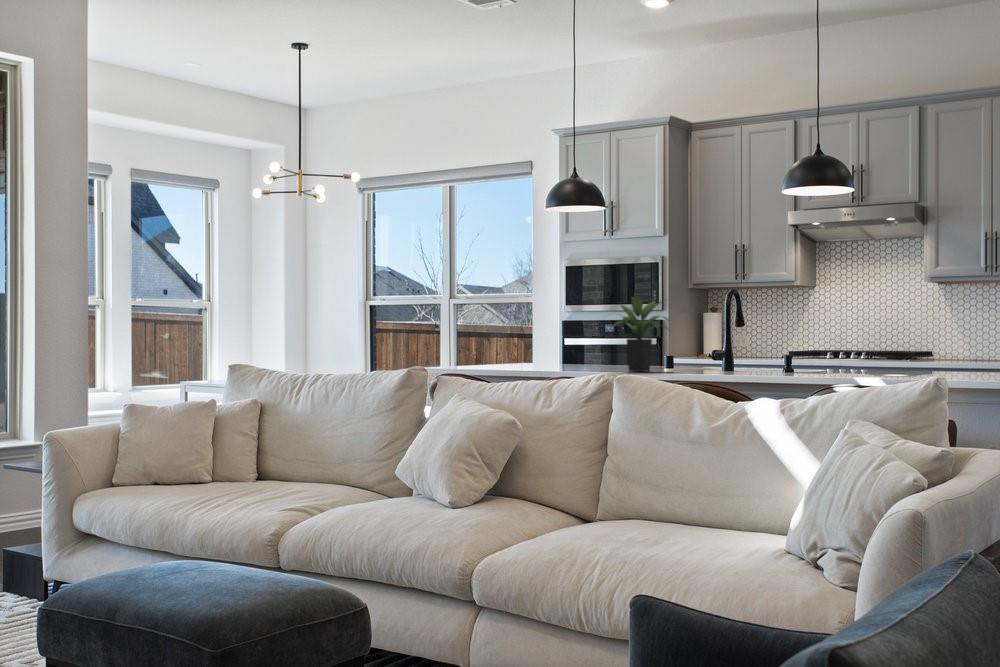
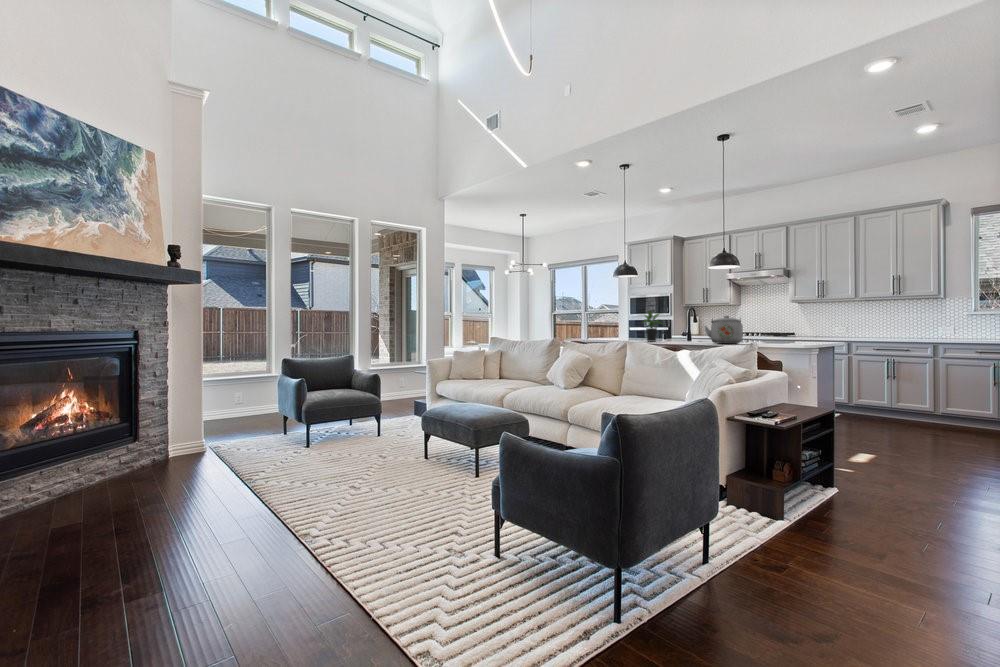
kettle: none [781,309,870,377] -> present [704,316,743,344]

